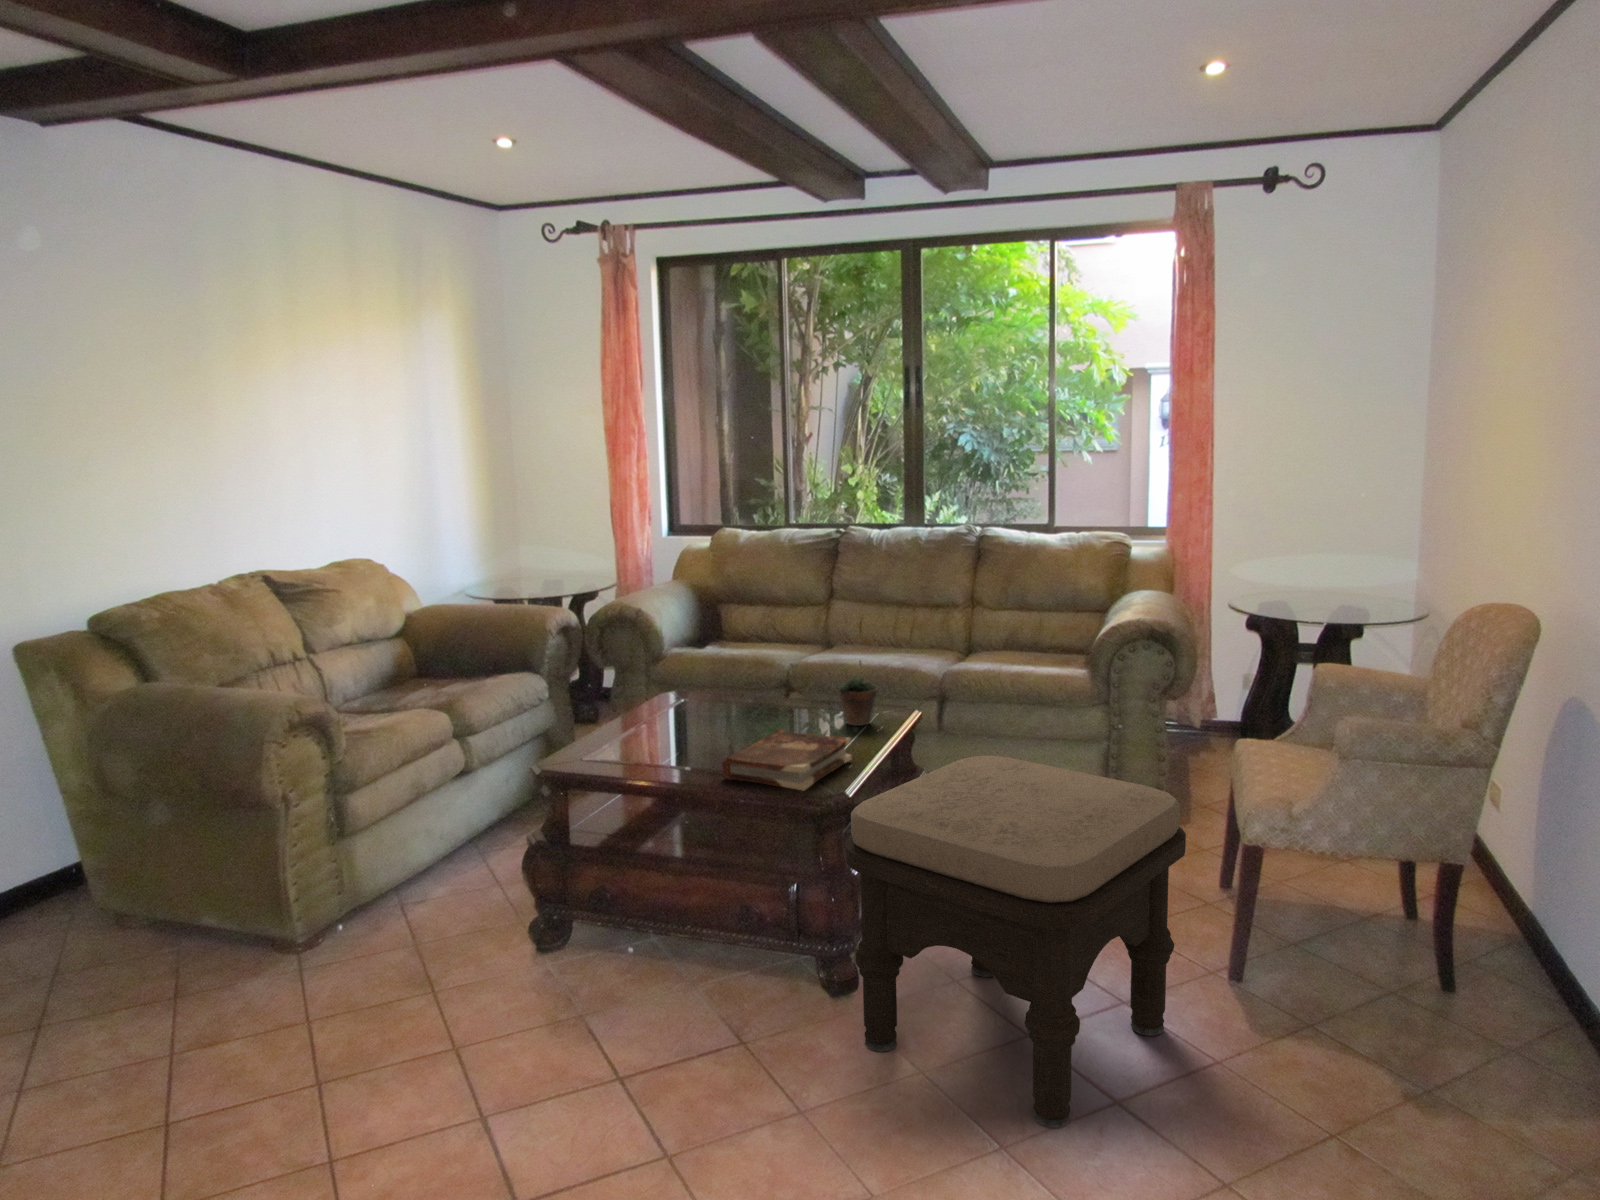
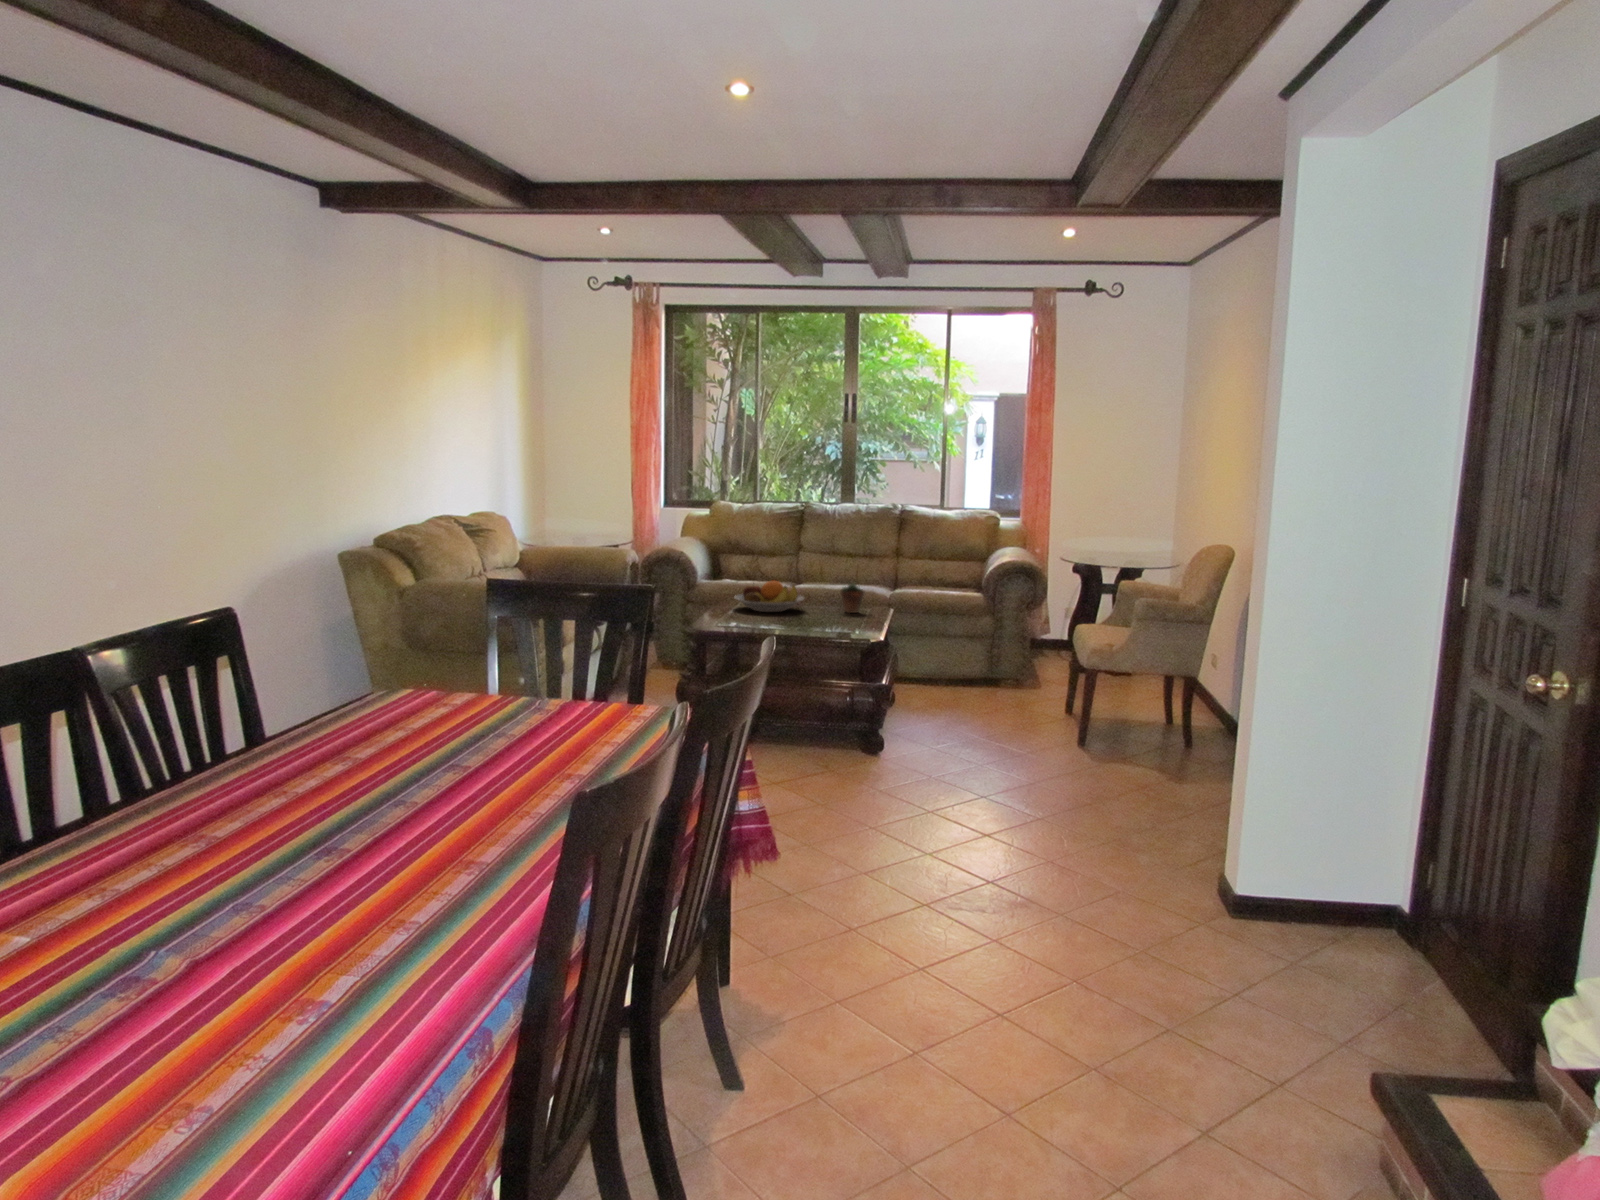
fruit bowl: none [668,673,782,727] -> present [734,581,804,612]
book: present [722,730,852,791] -> none [794,607,862,634]
ottoman: present [846,755,1186,1128] -> none [879,618,1053,786]

